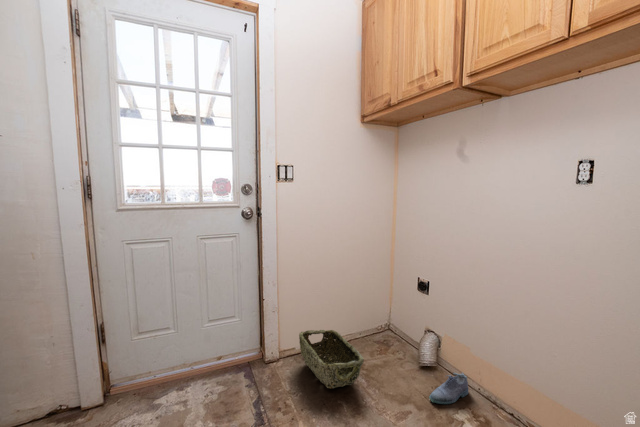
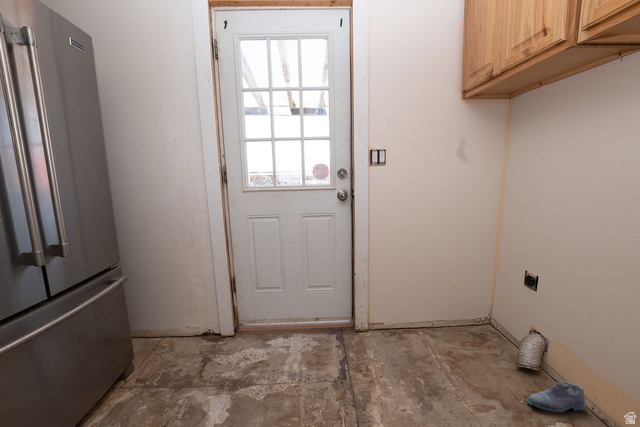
woven basket: present [299,330,364,388] -> none [387,310,451,367]

